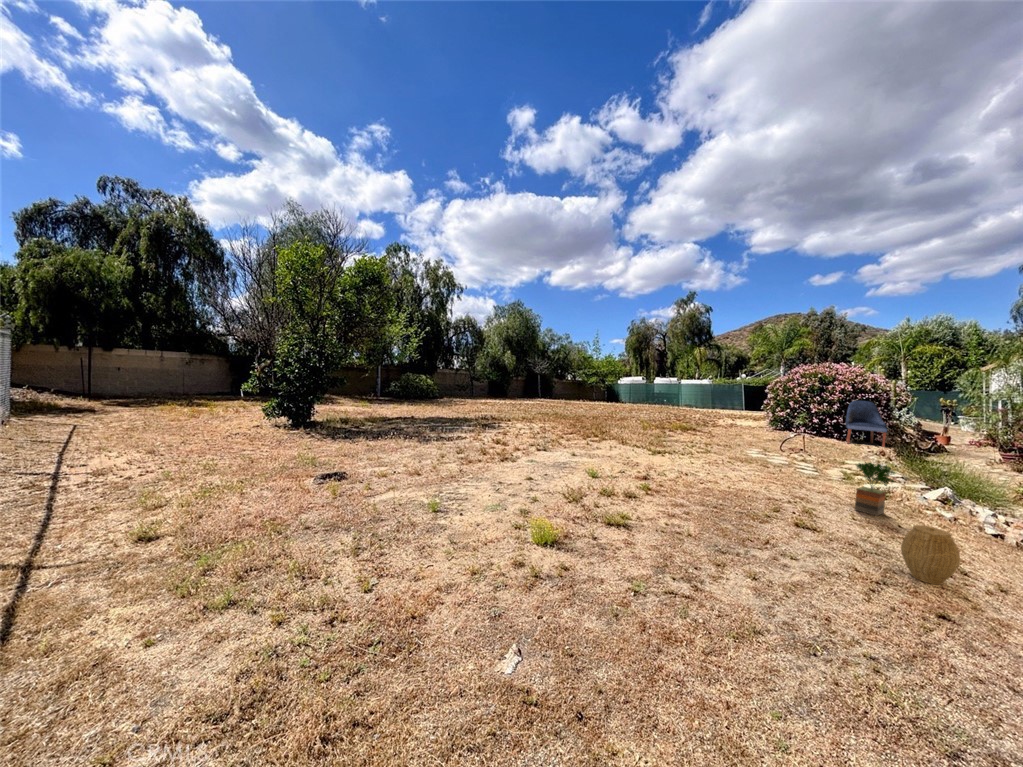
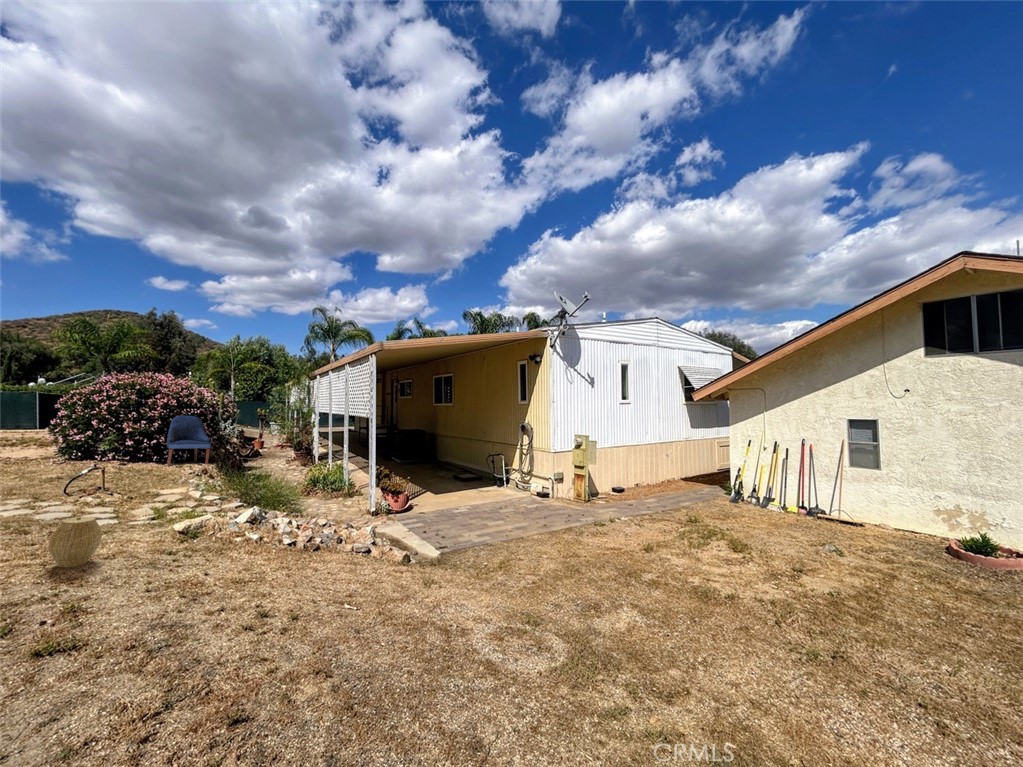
potted tree: present [855,462,895,516] -> none [151,502,206,575]
woven basket: present [901,525,960,585] -> present [49,517,102,567]

